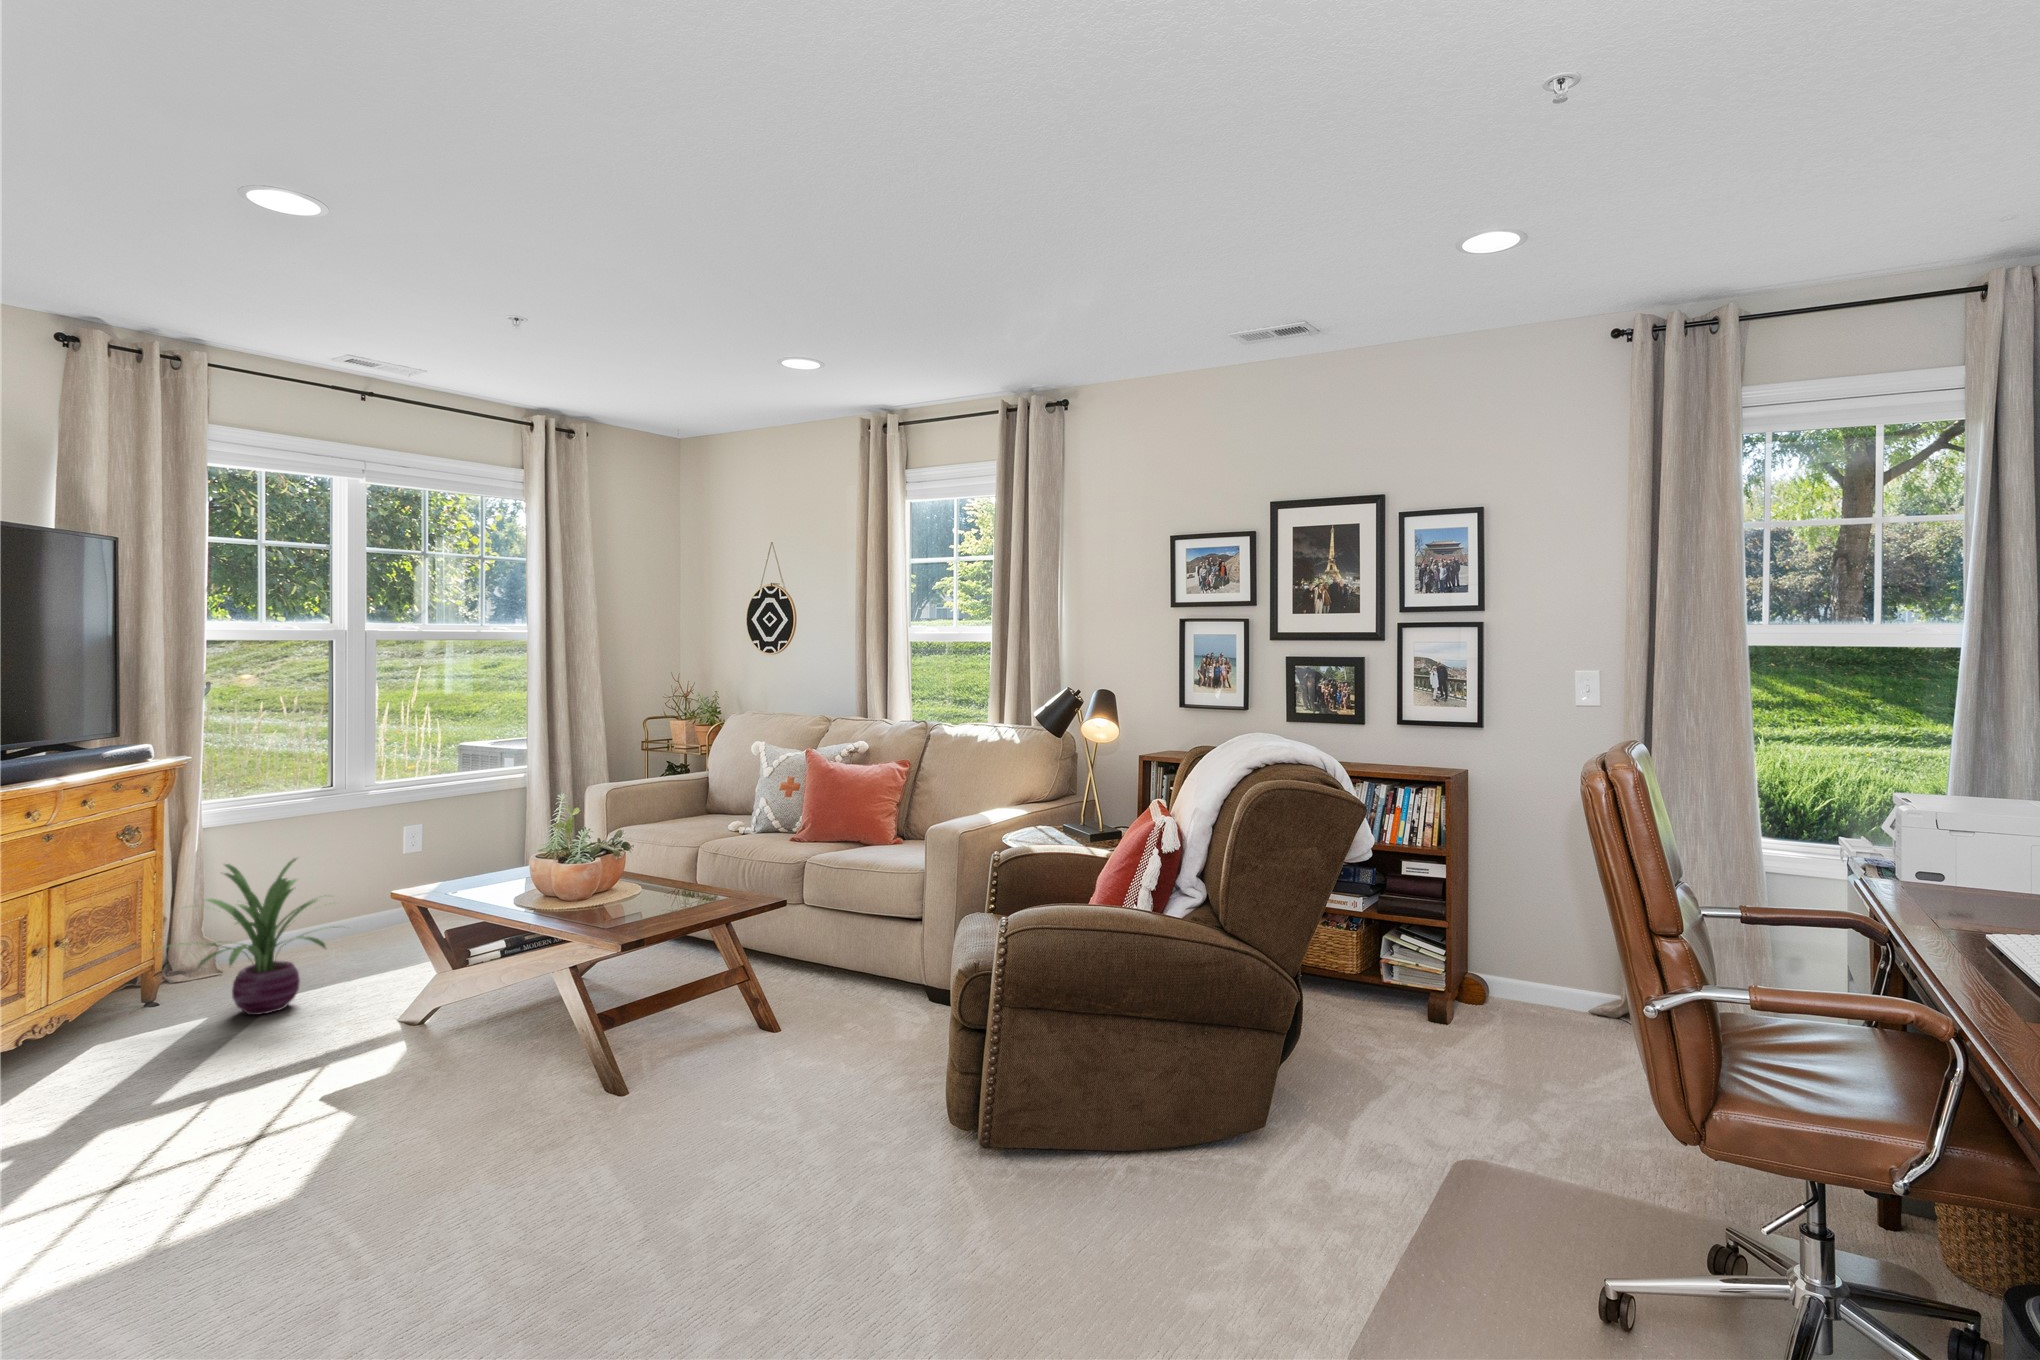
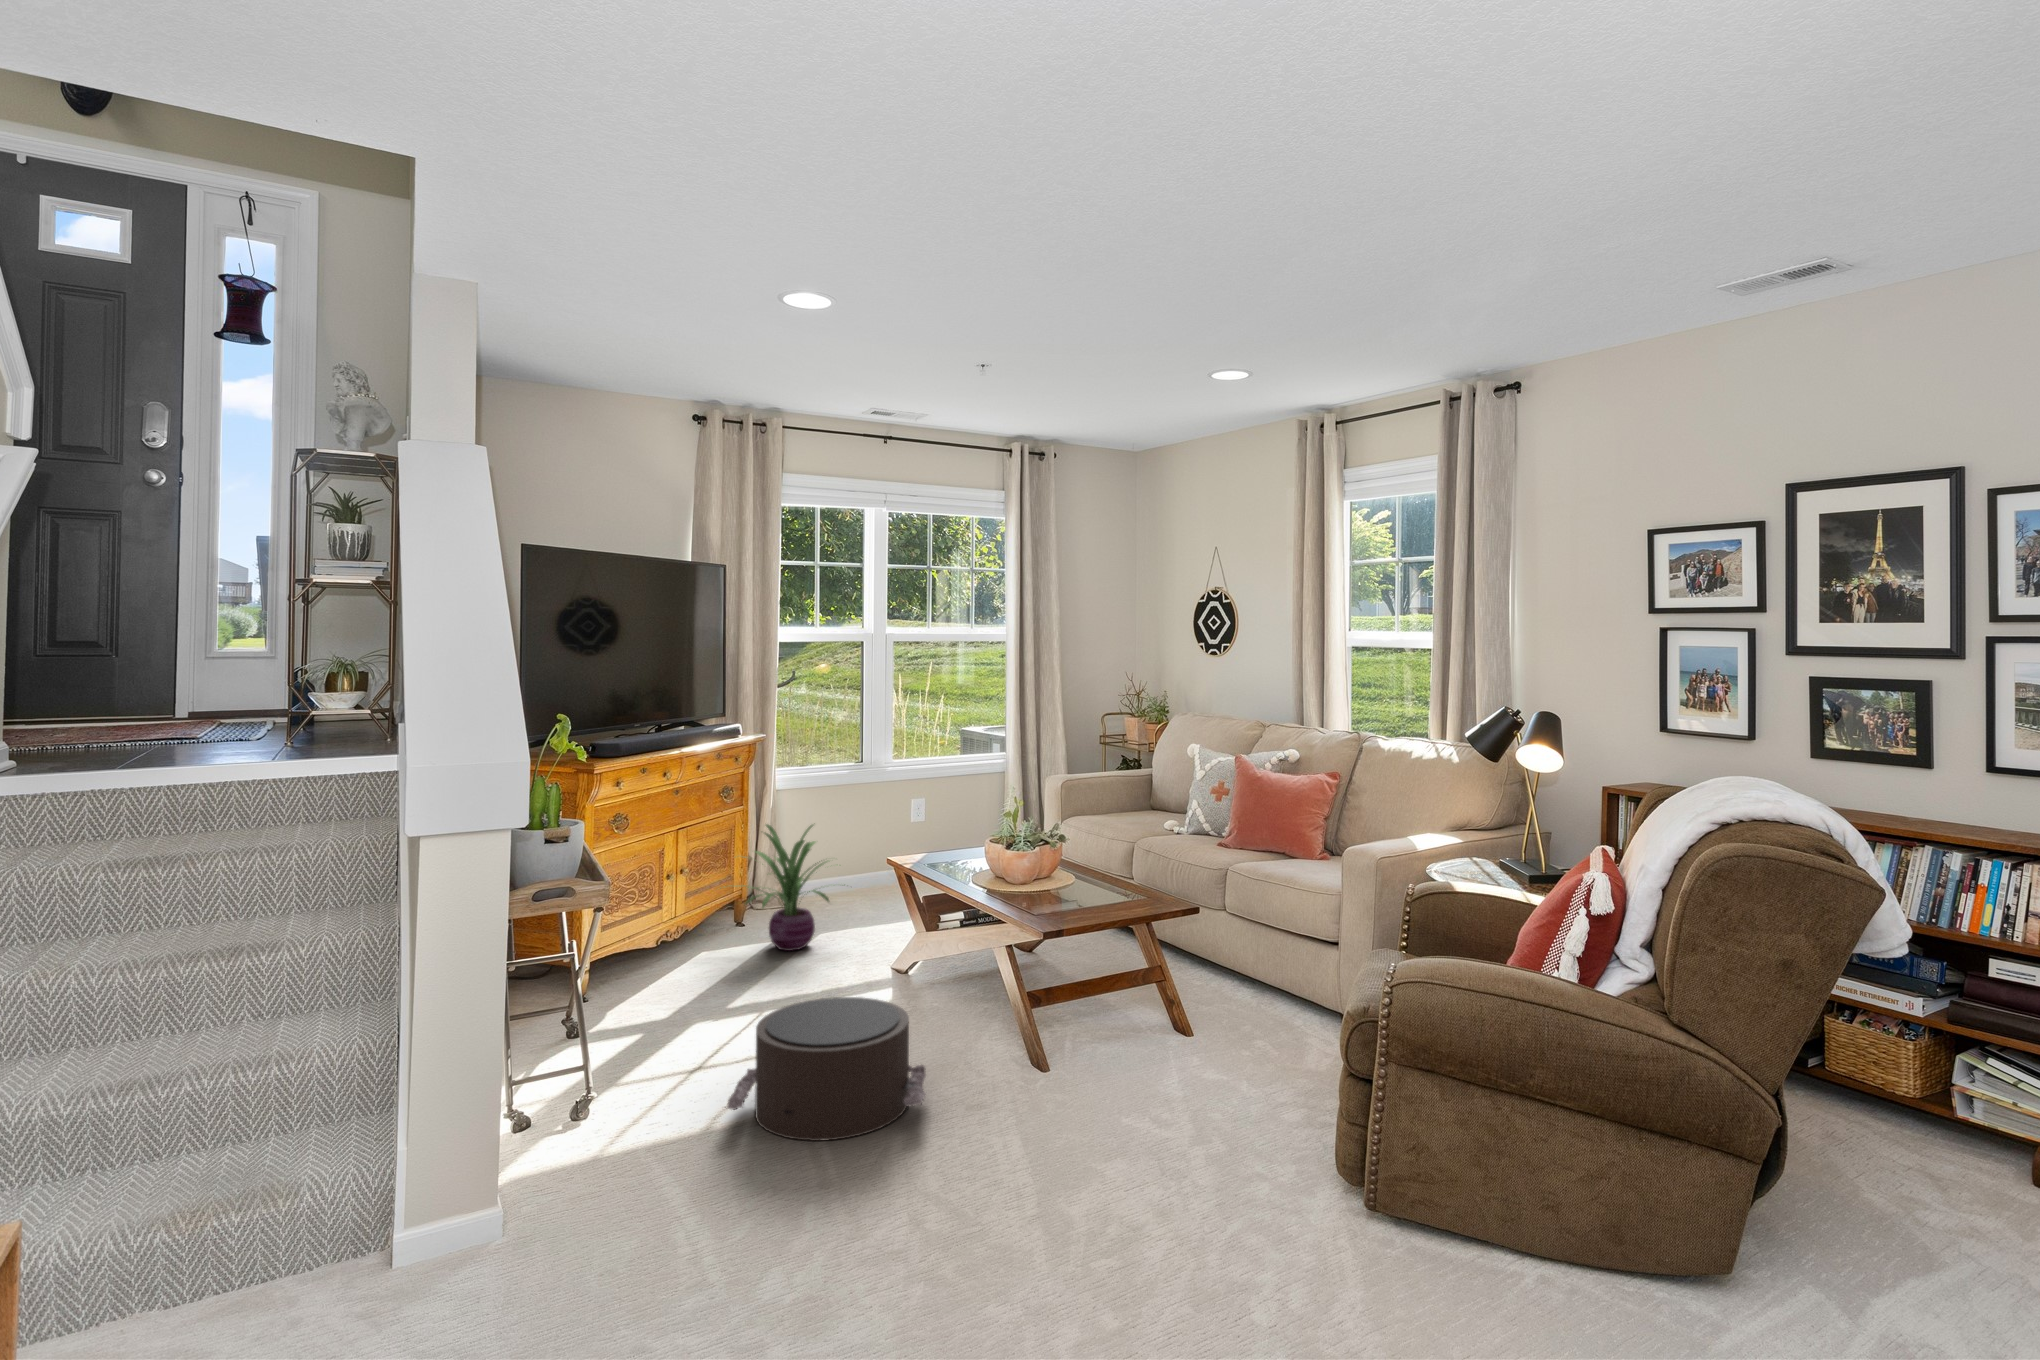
pouf: none [240,1040,507,1215] -> present [727,997,926,1141]

